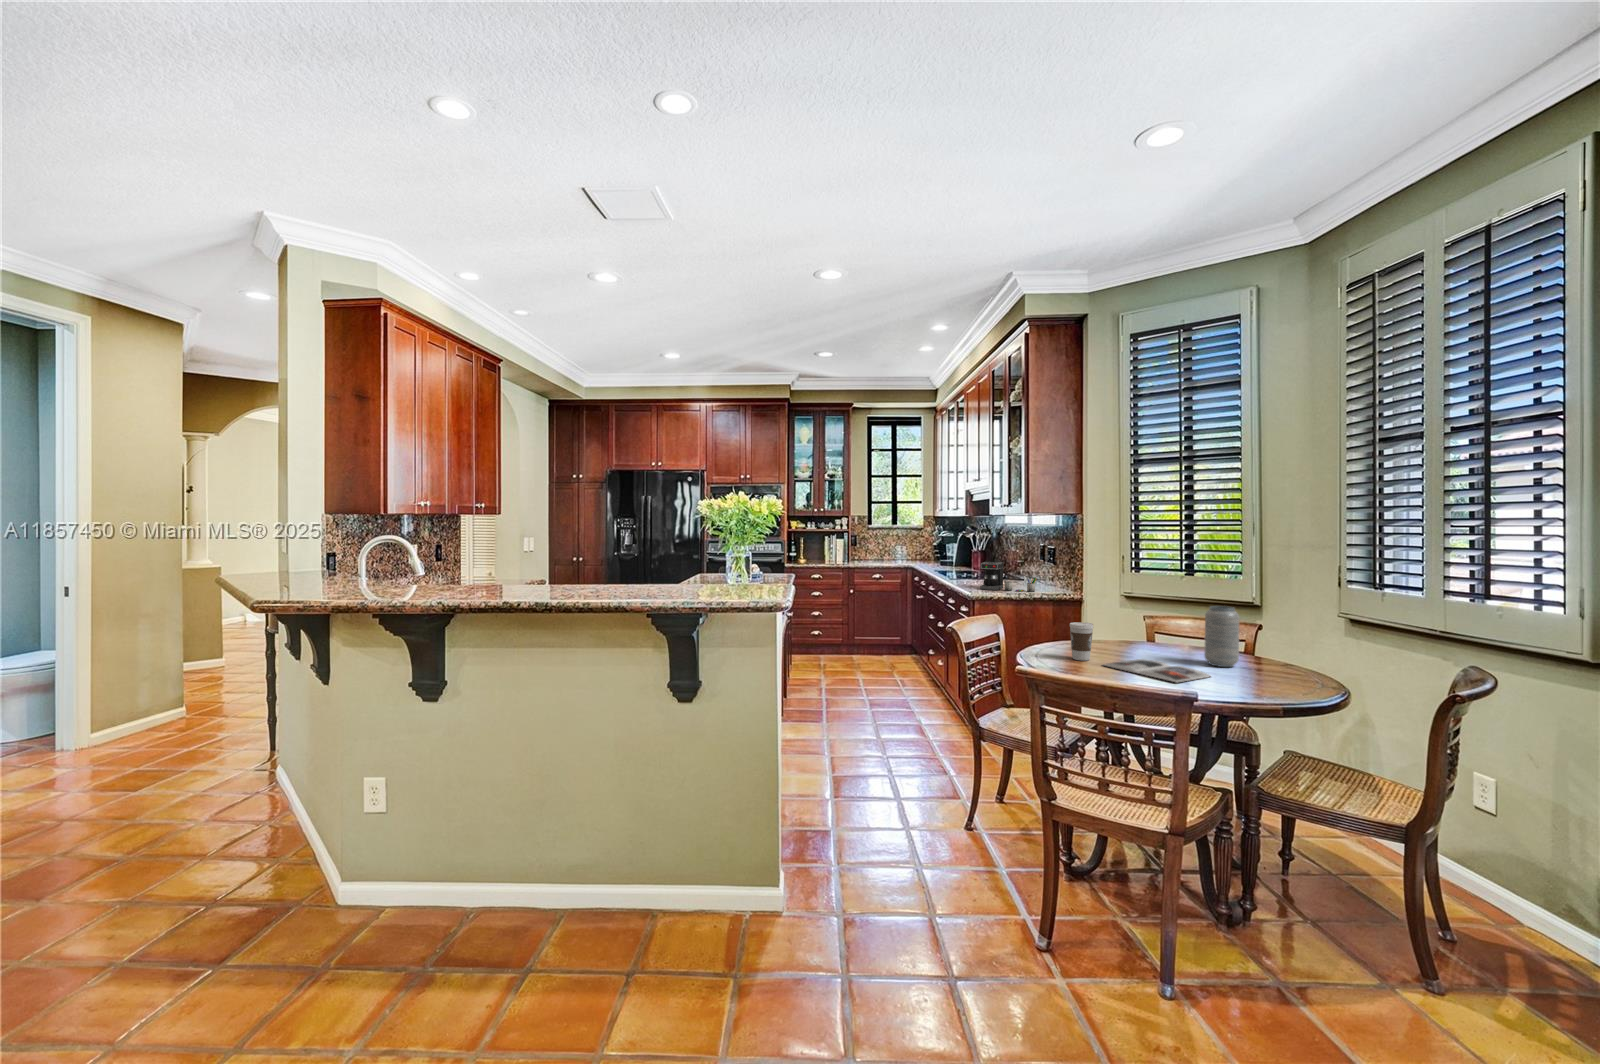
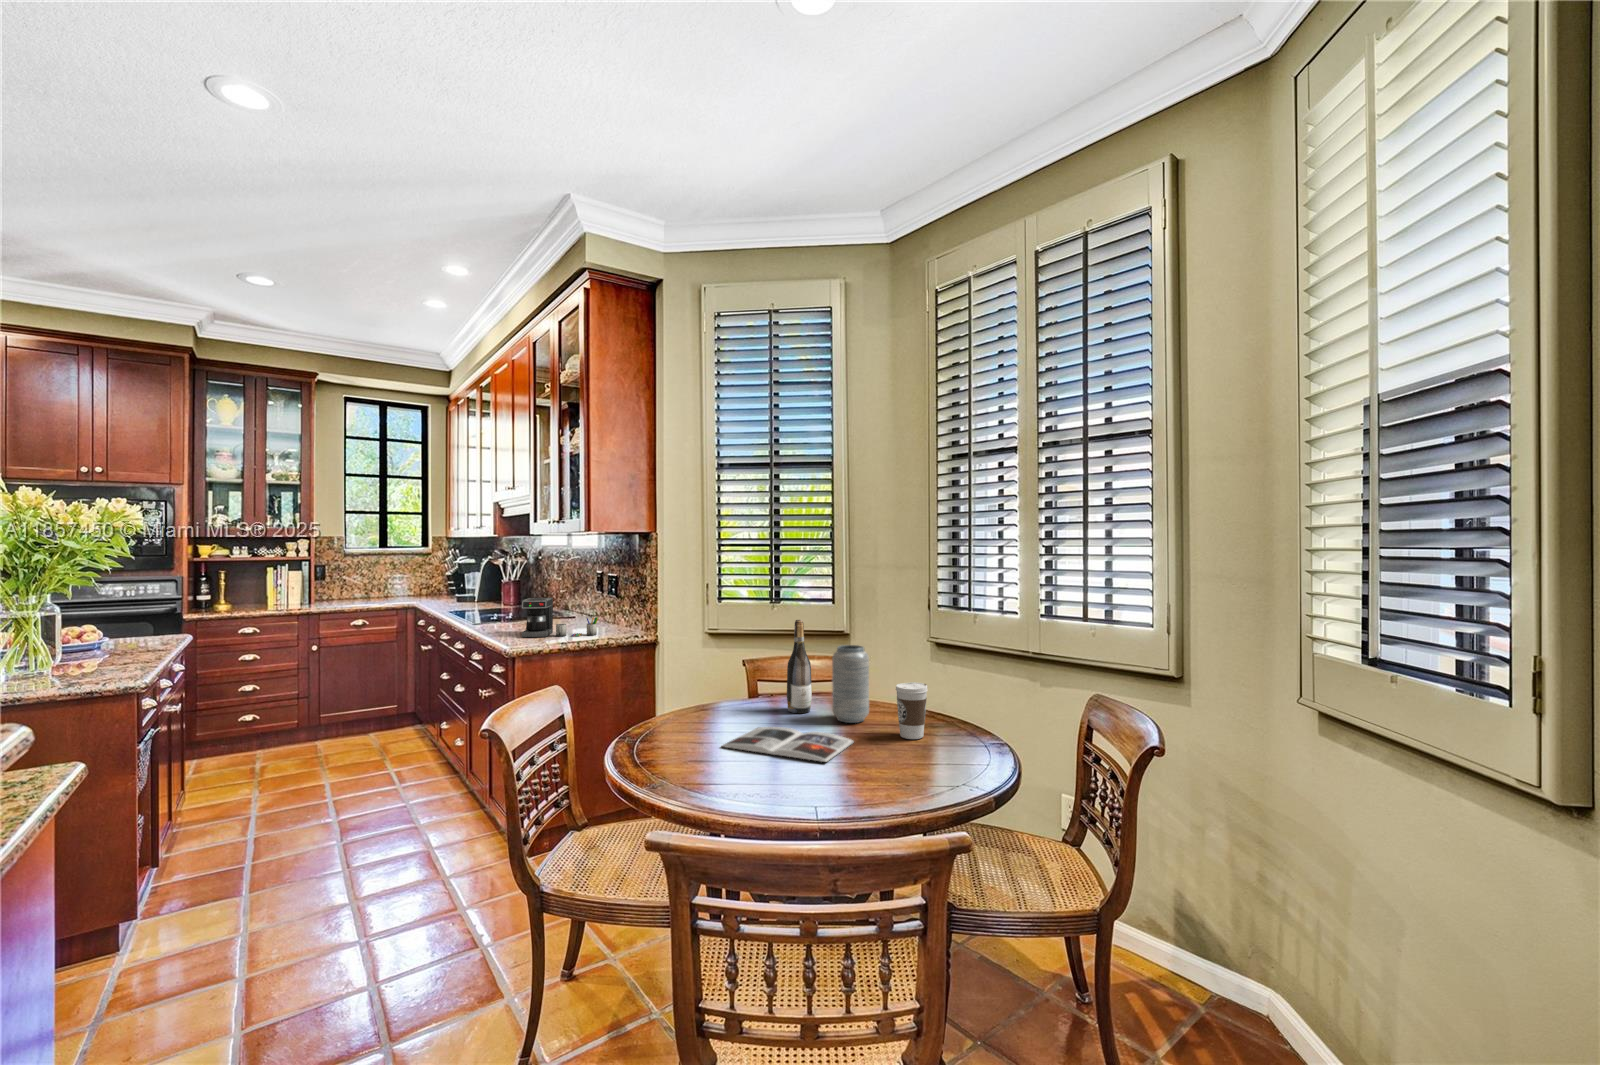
wine bottle: none [1169,584,1191,656] -> present [787,620,812,713]
coffee cup: present [1070,622,1093,661] -> present [896,682,928,739]

